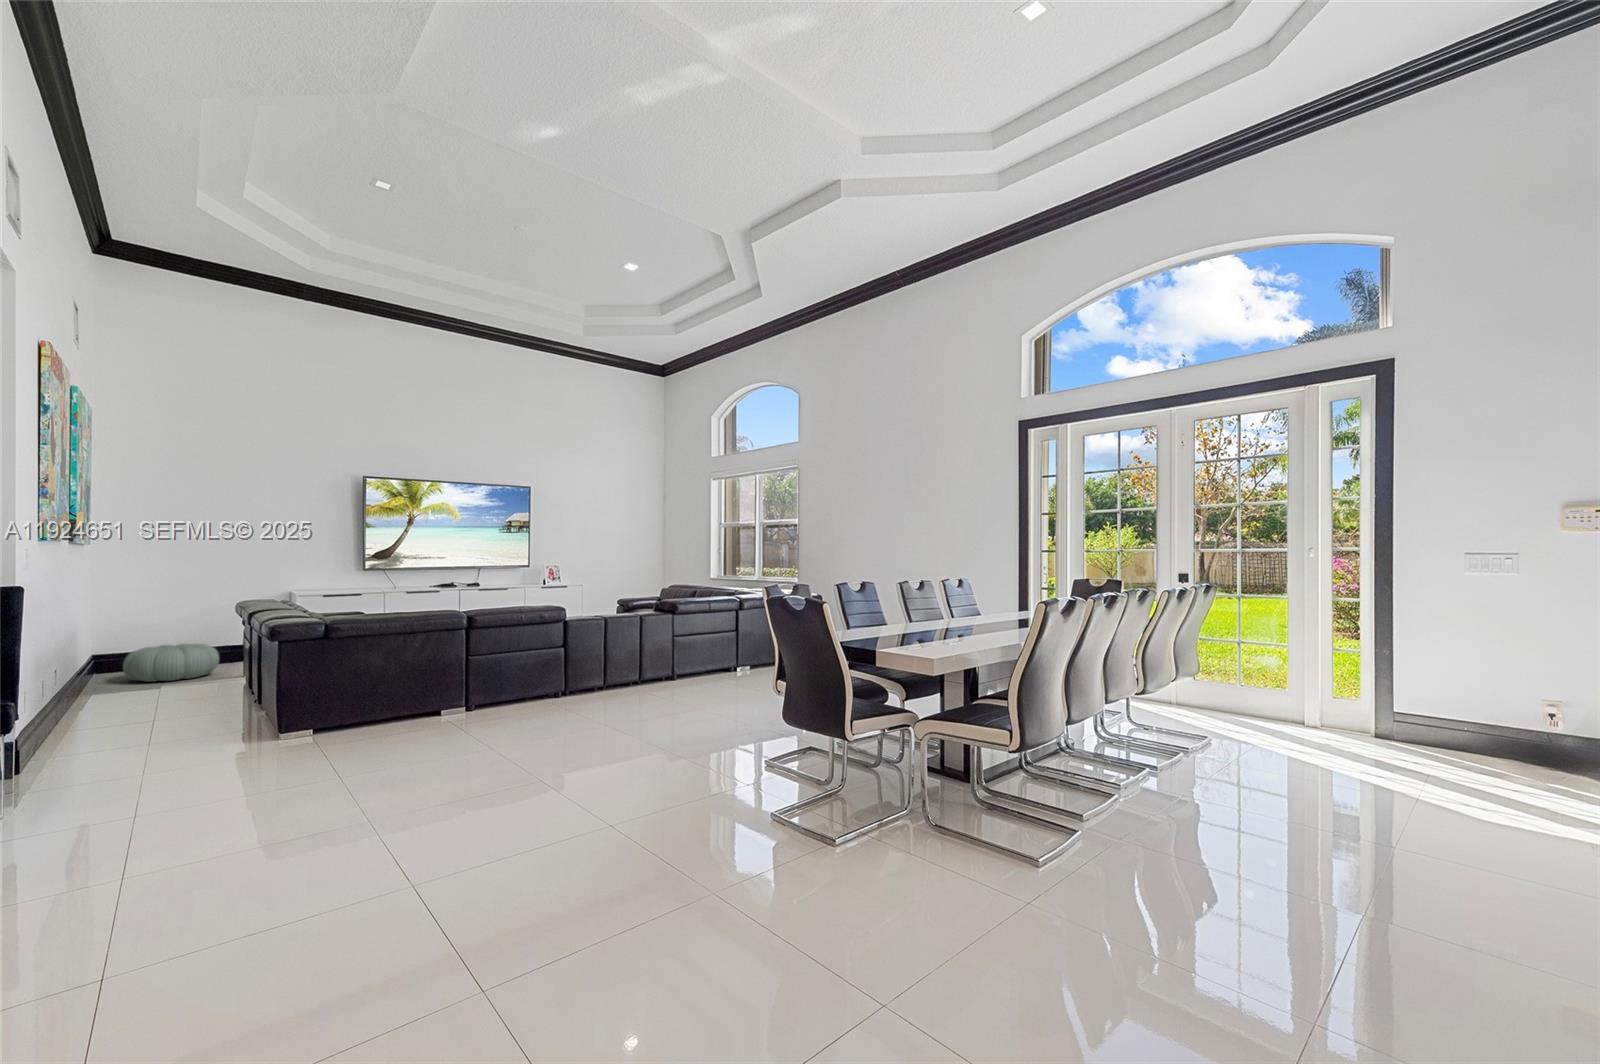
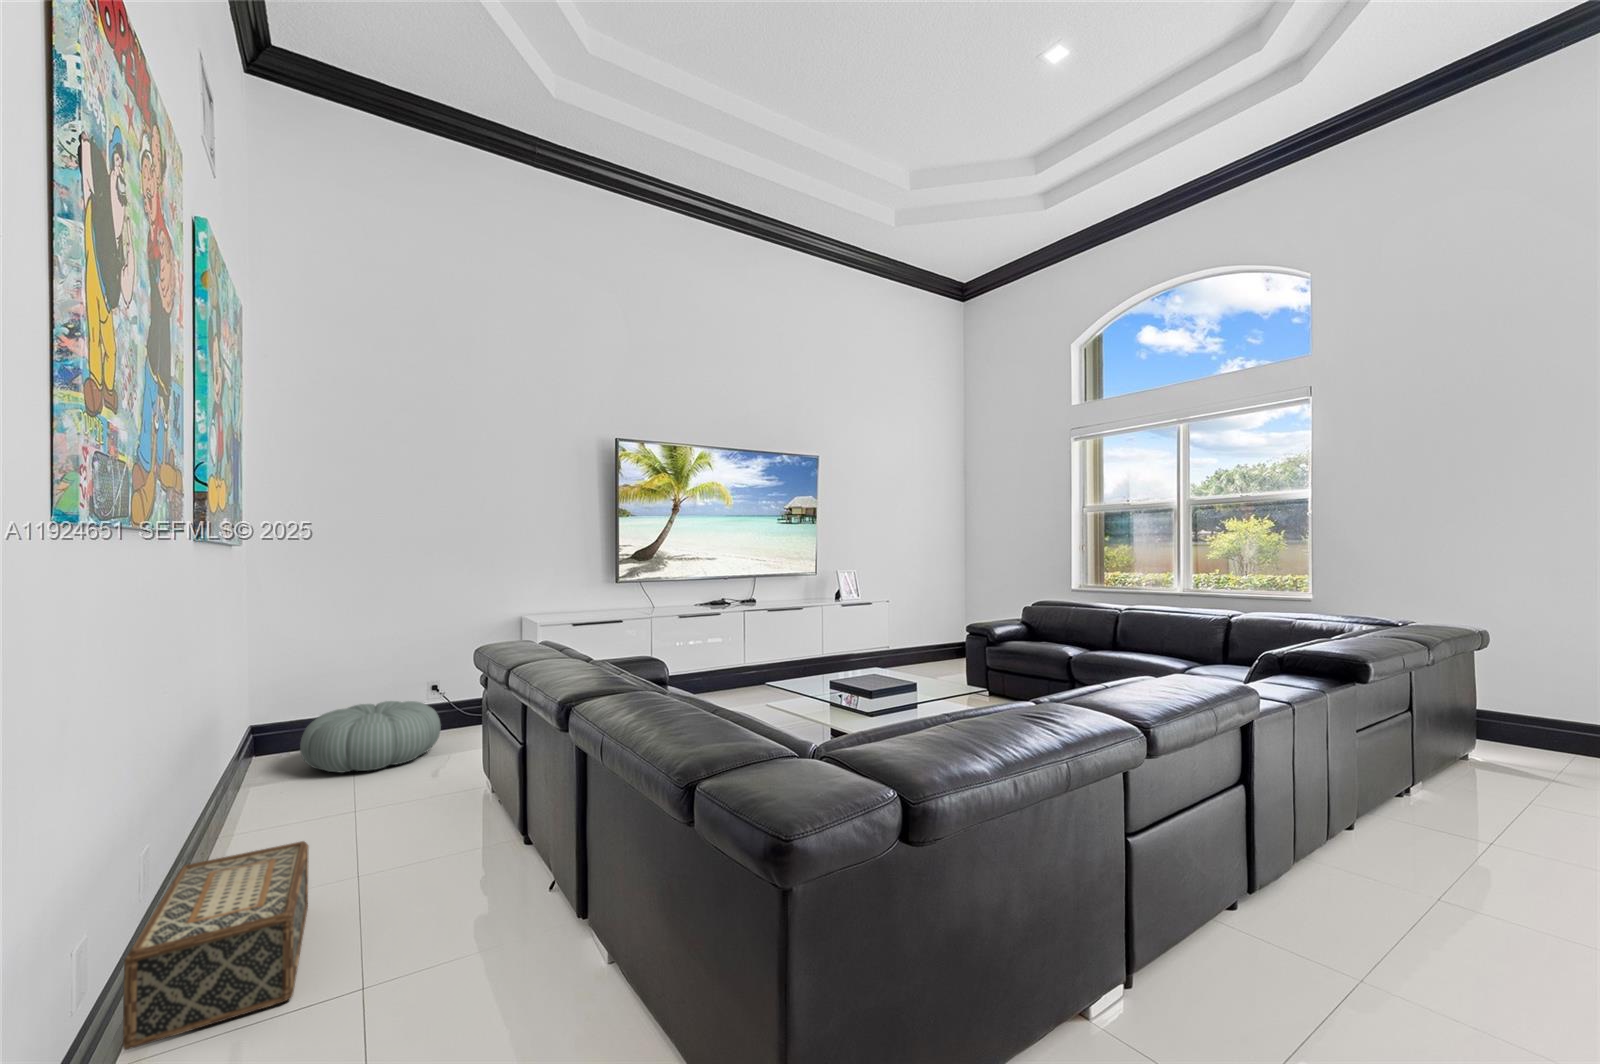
woven basket: none [54,685,130,739] -> present [123,841,309,1050]

